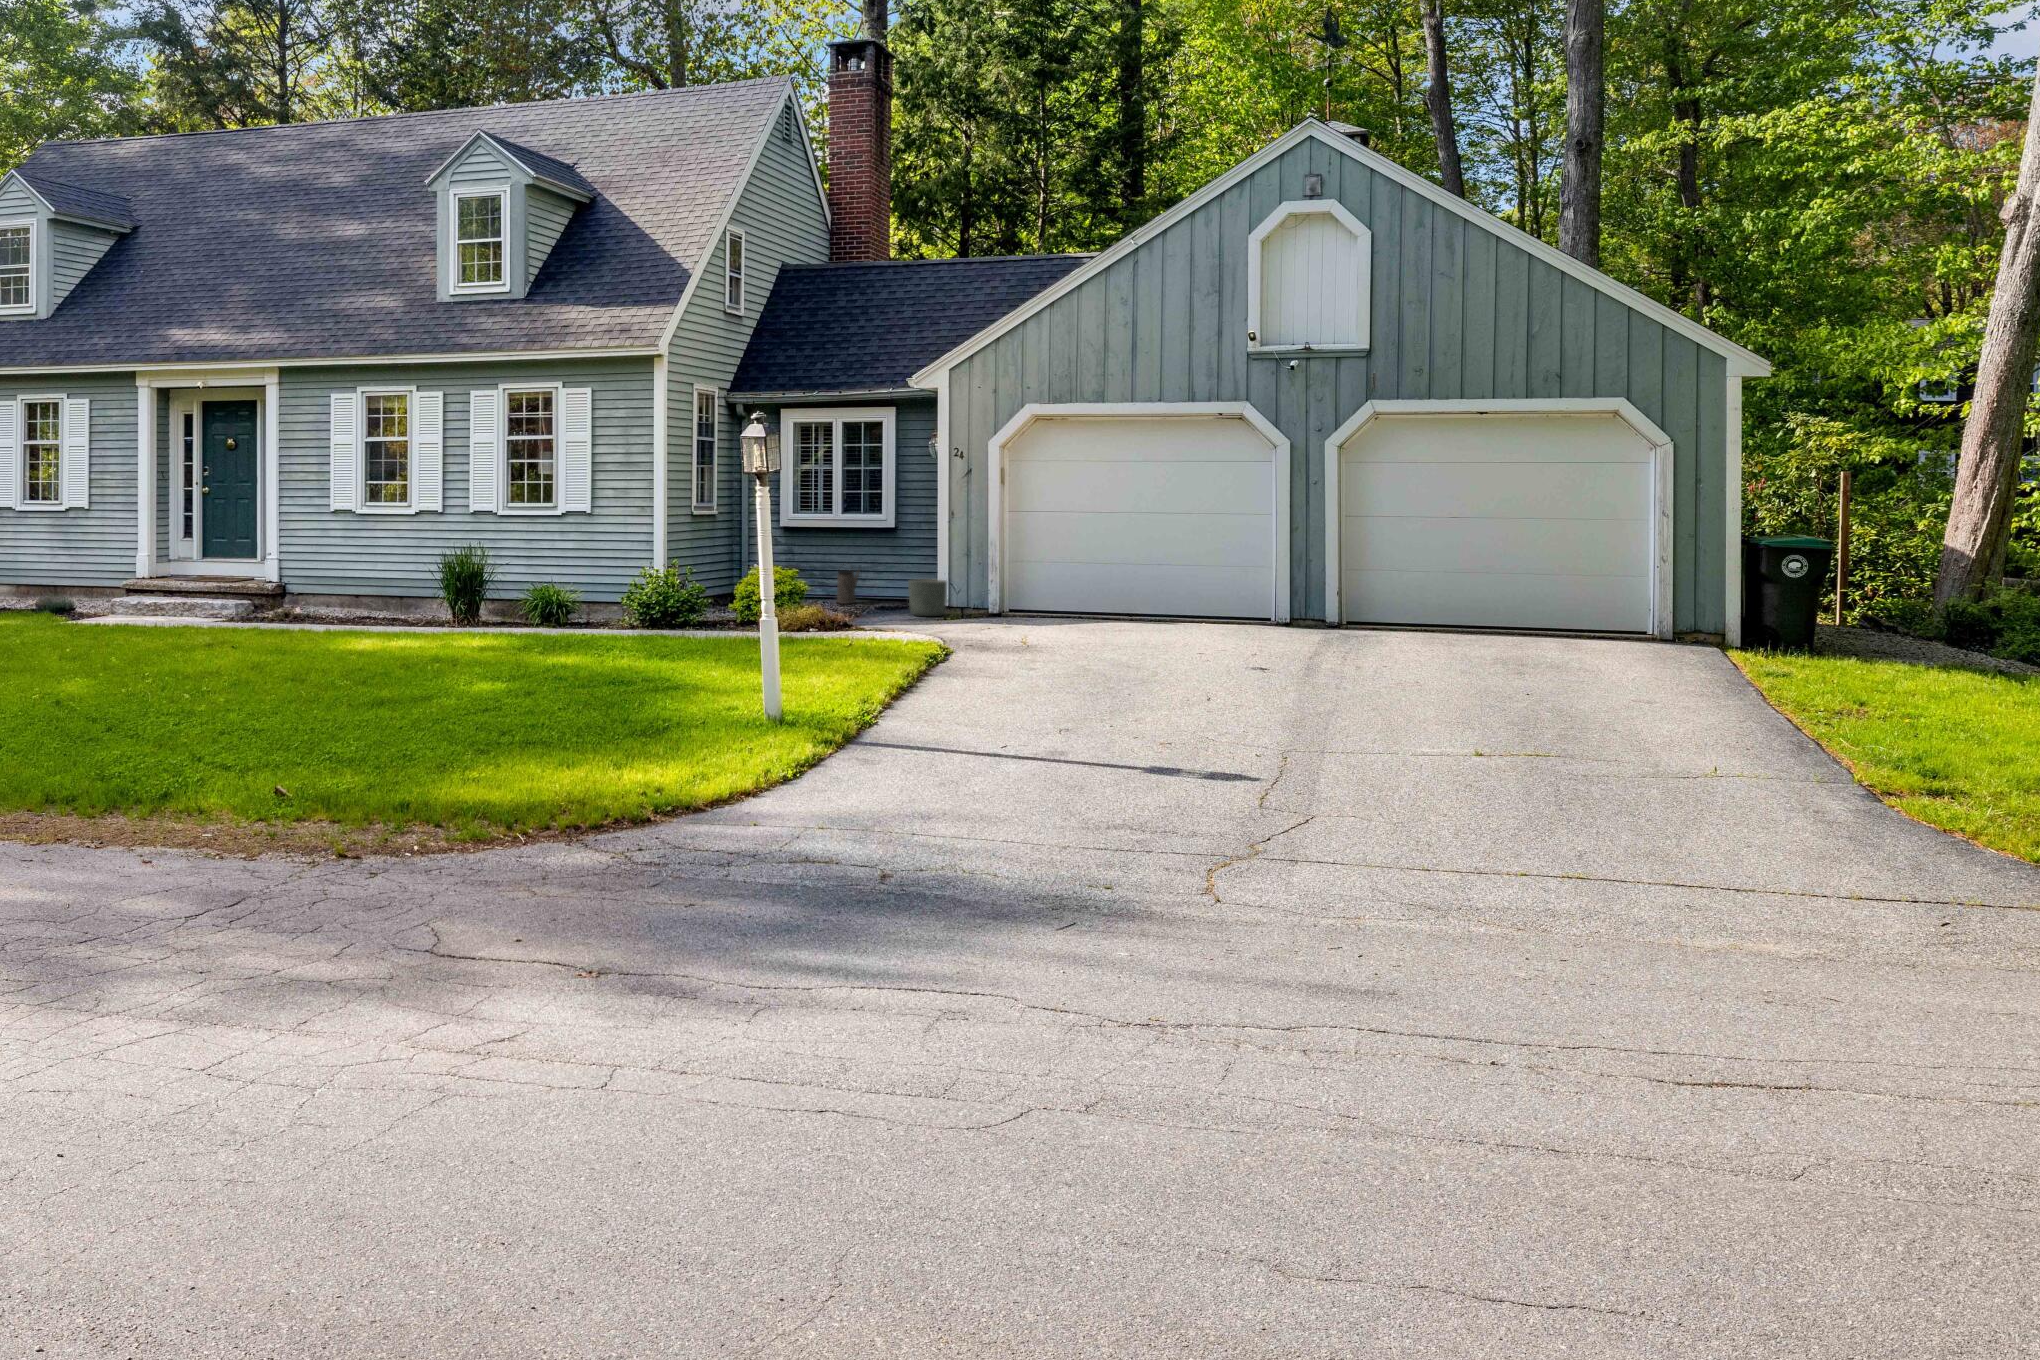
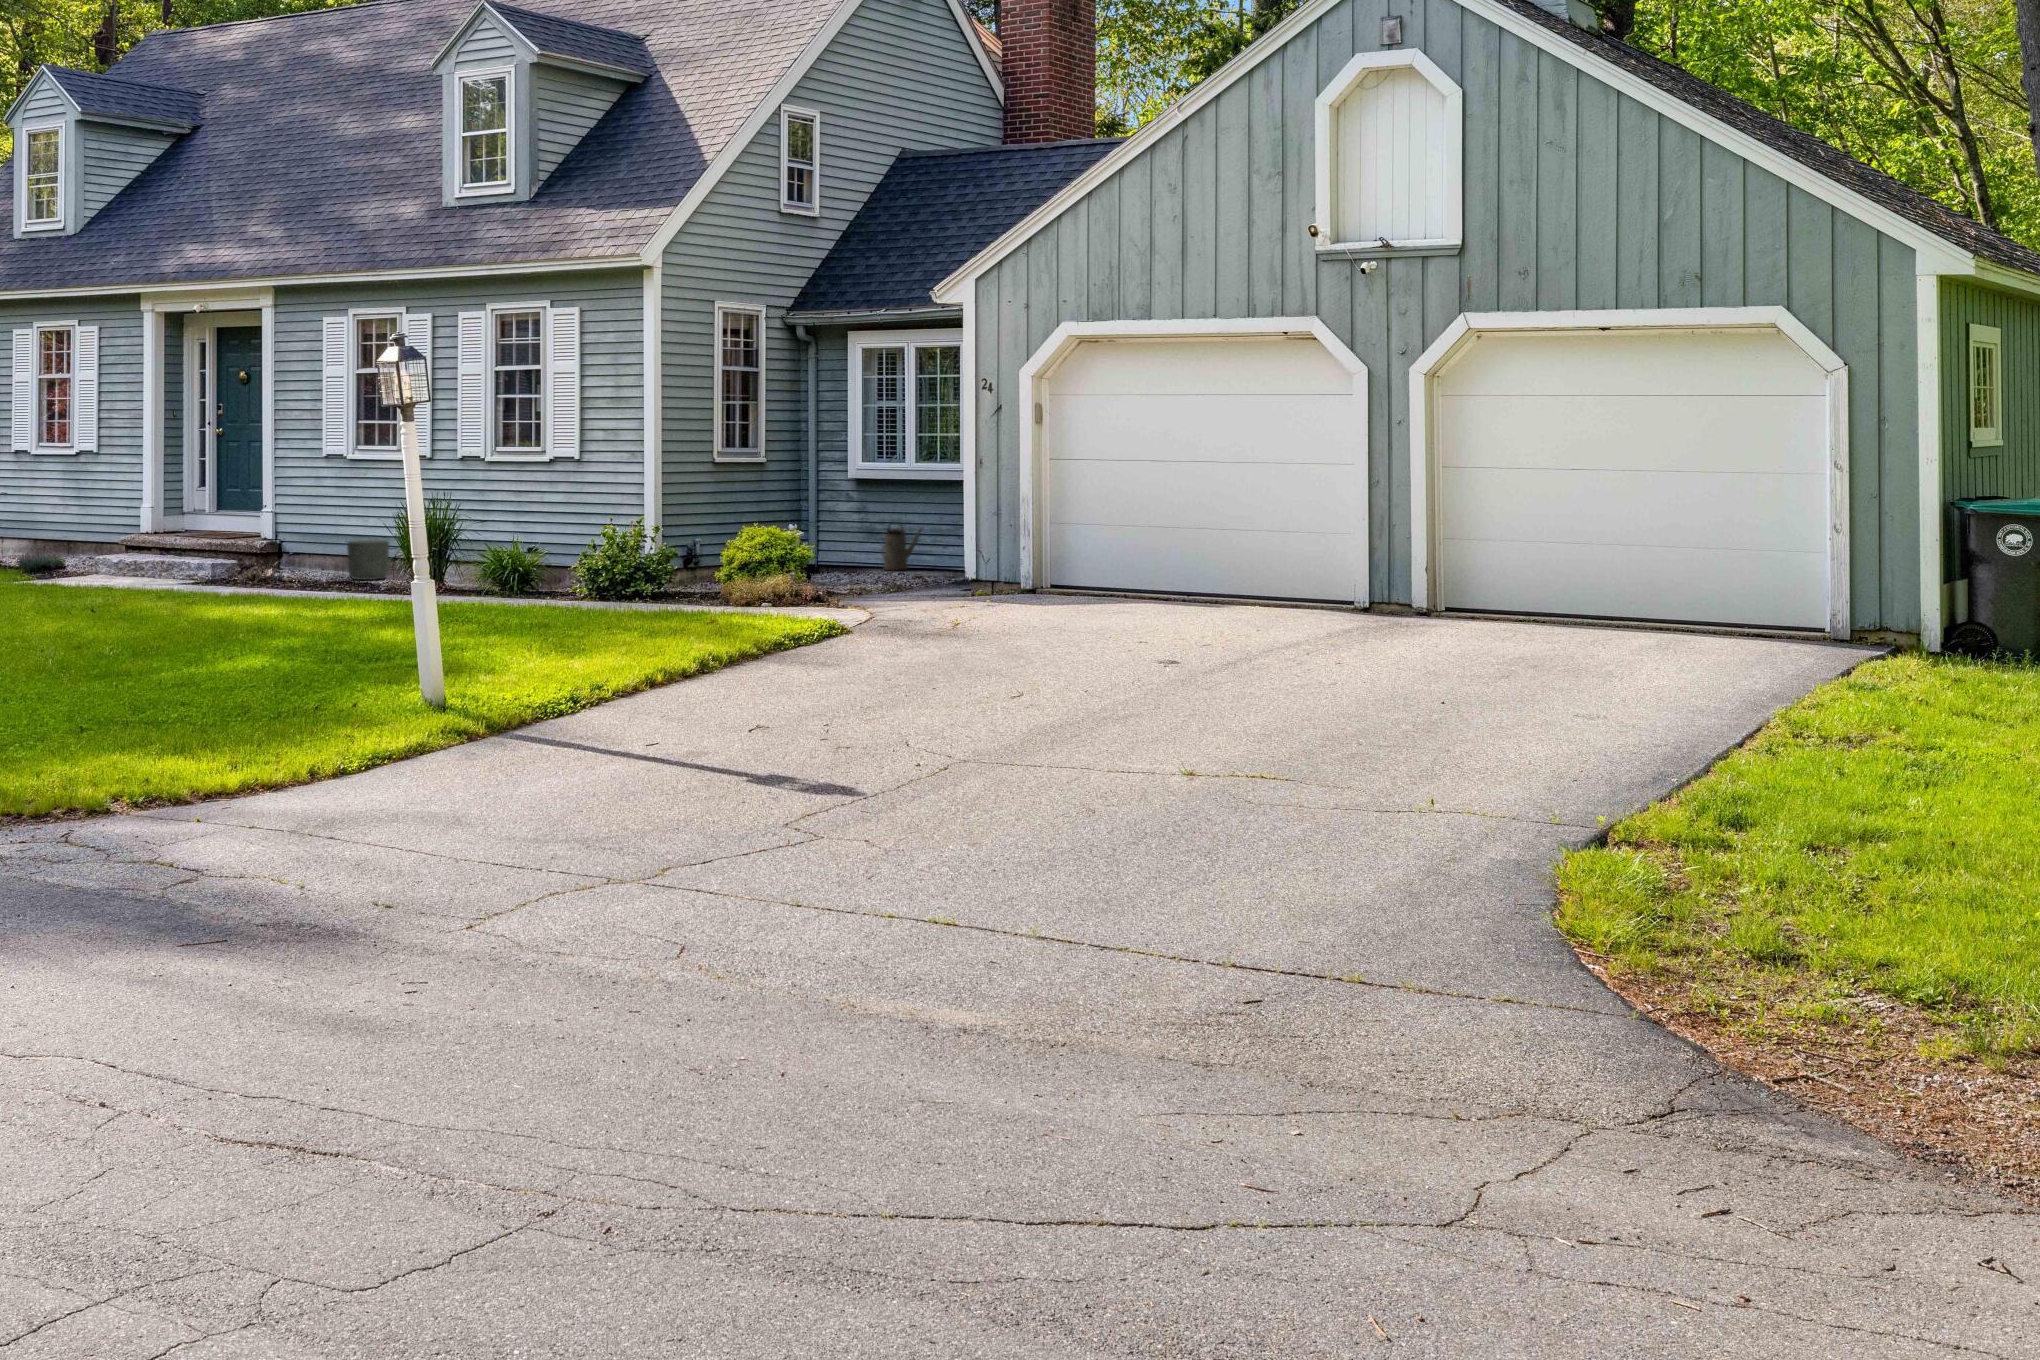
planter: present [908,579,947,616] -> present [347,540,389,580]

